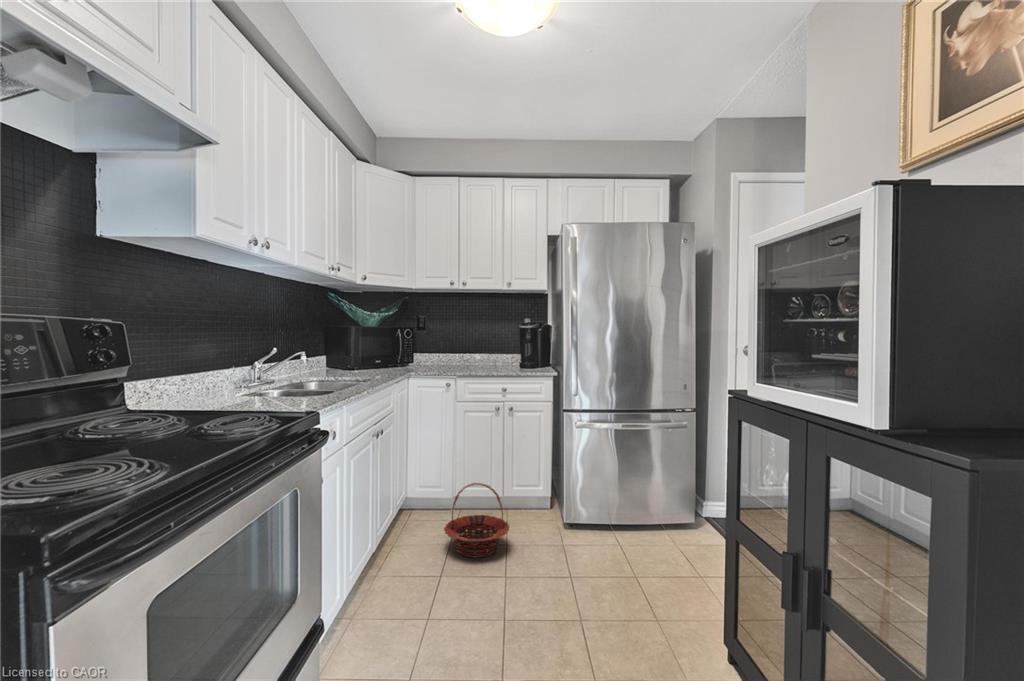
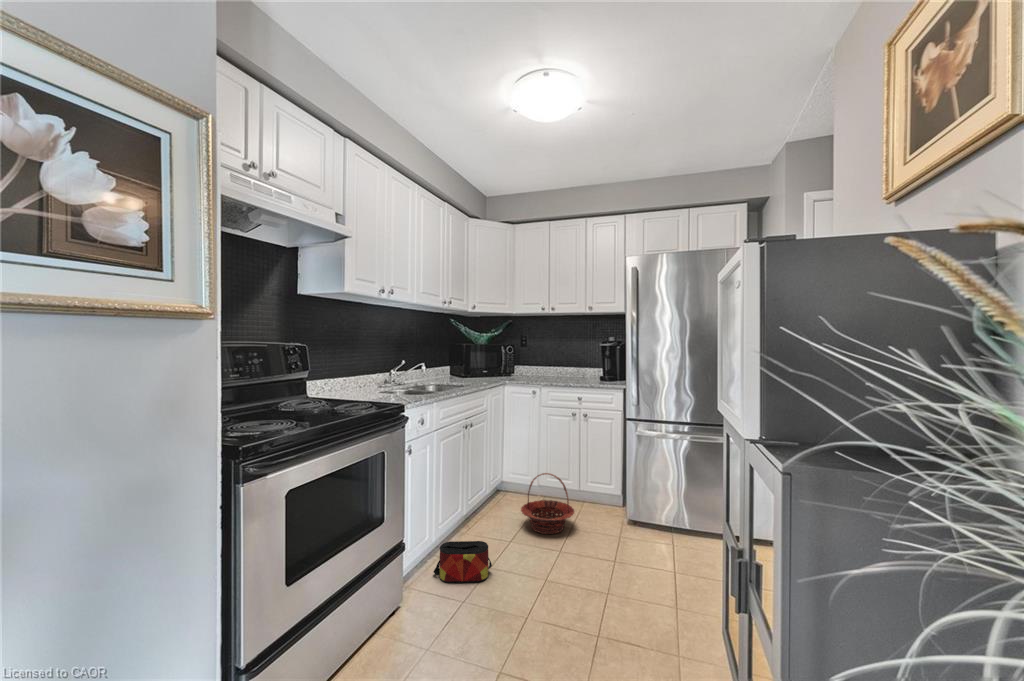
bag: none [351,582,430,647] -> present [433,541,492,583]

